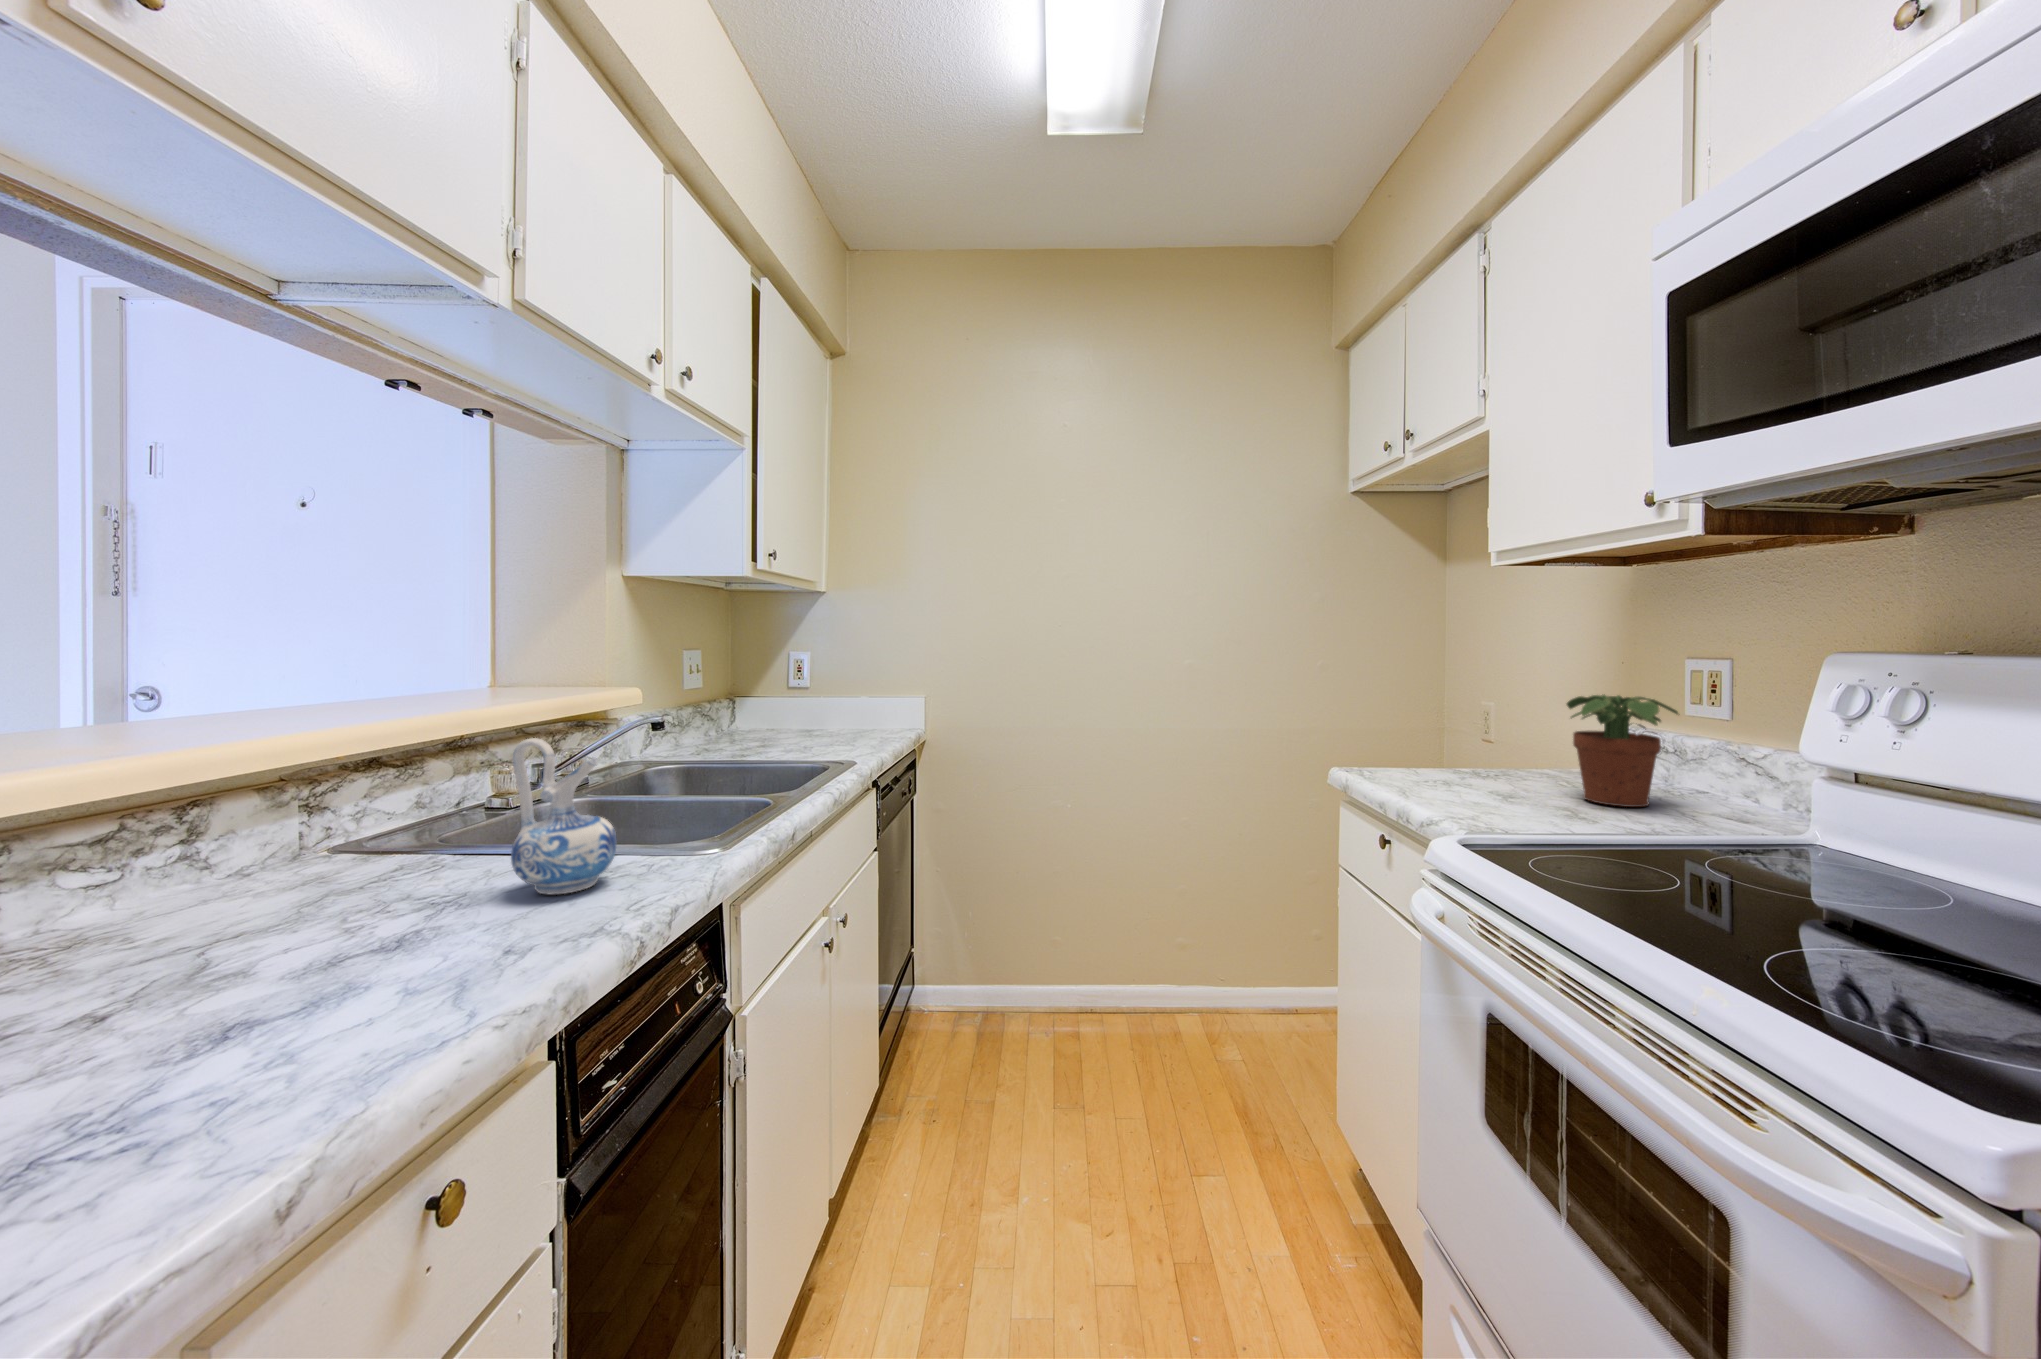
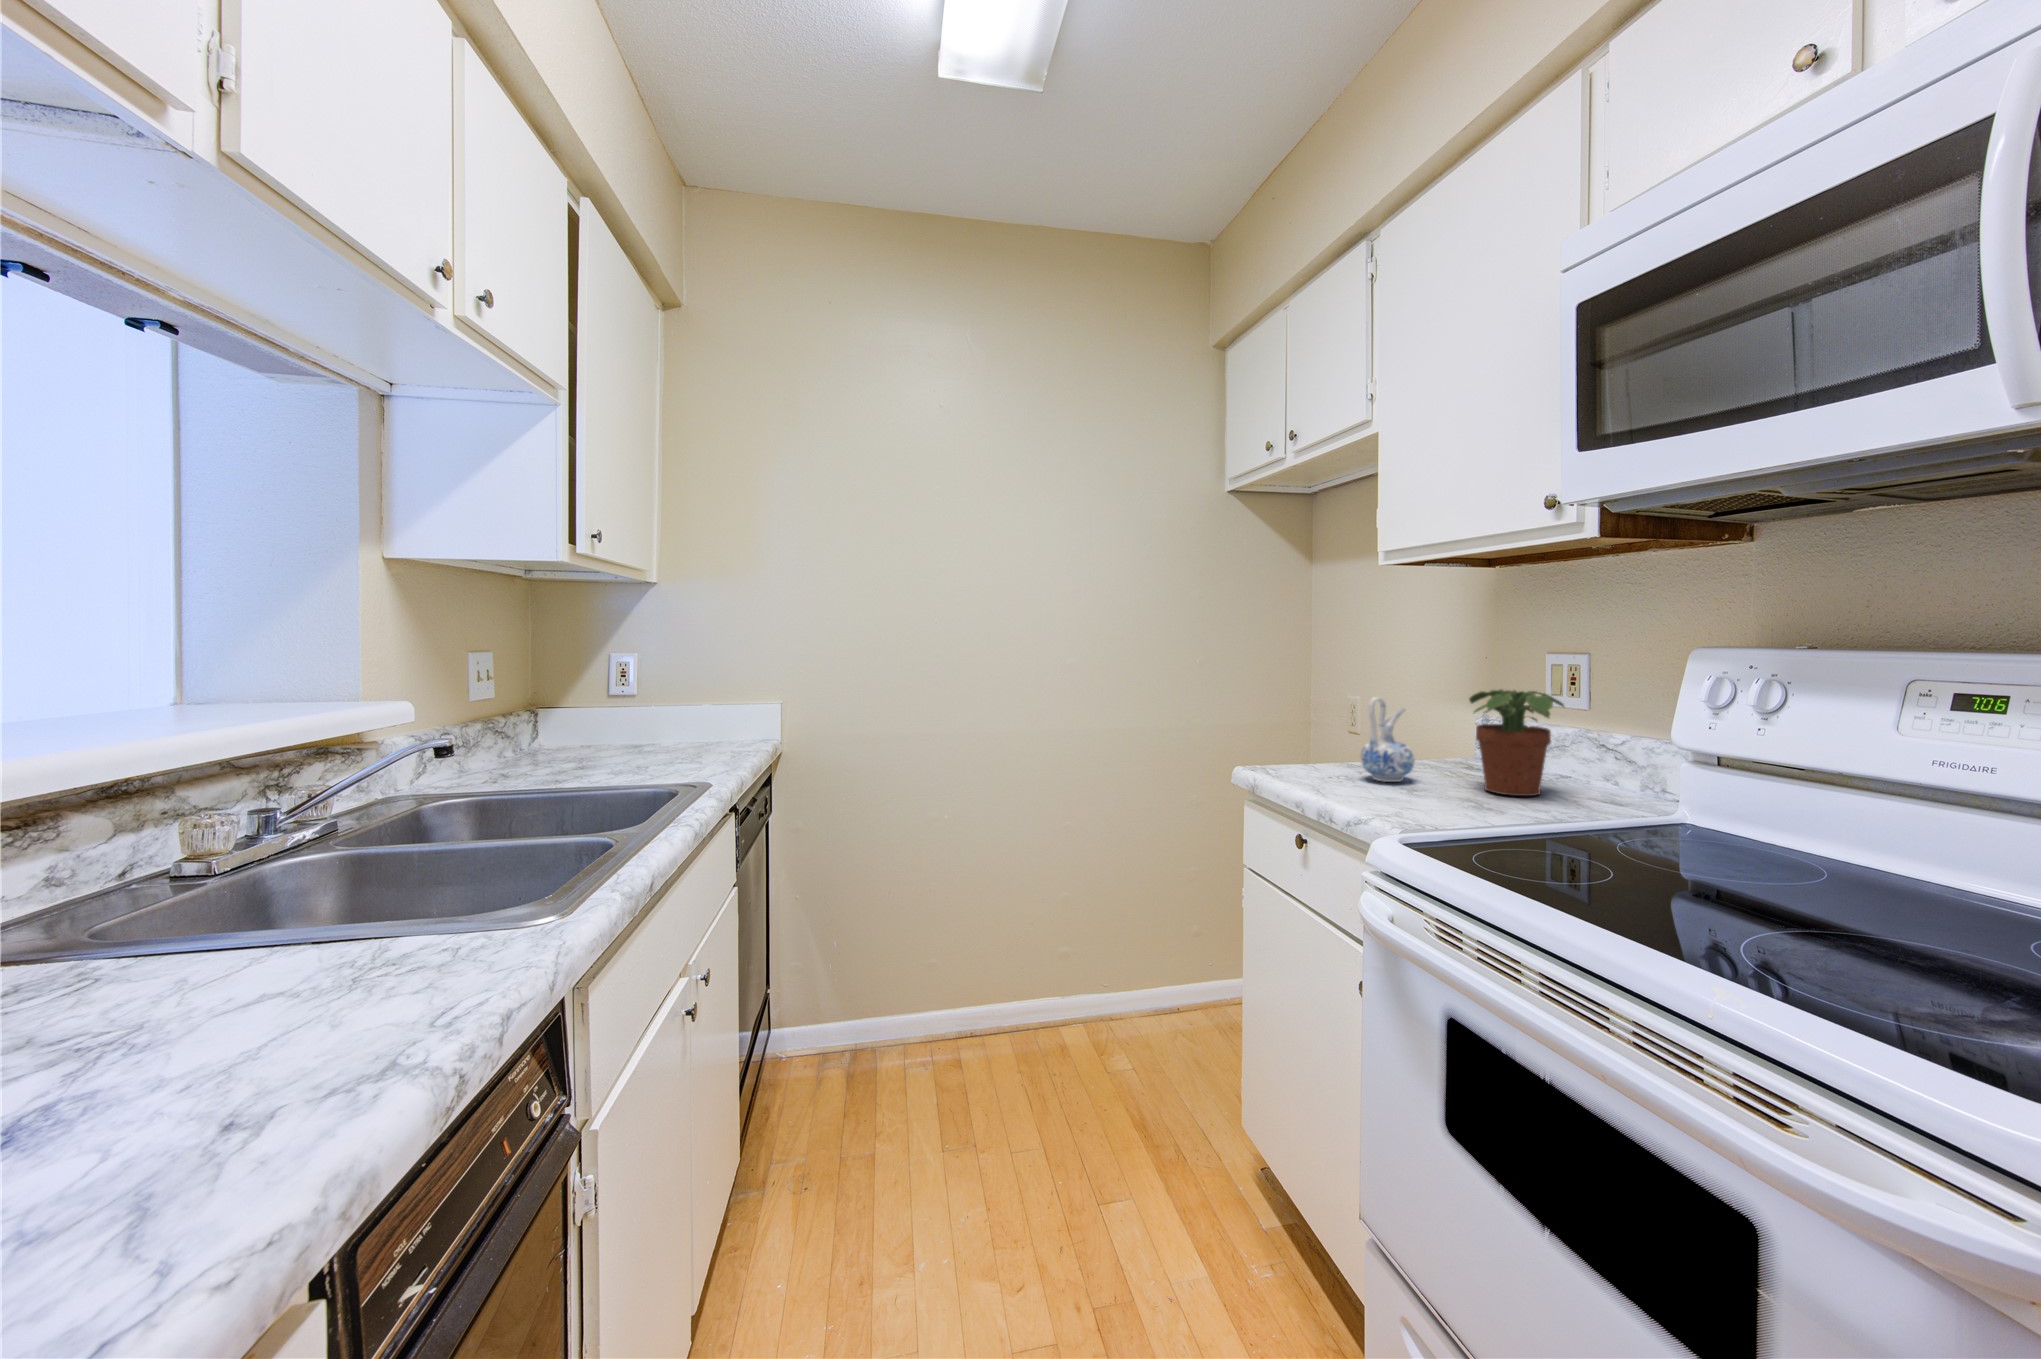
ceramic pitcher: present [511,738,617,895] -> present [1361,697,1415,782]

